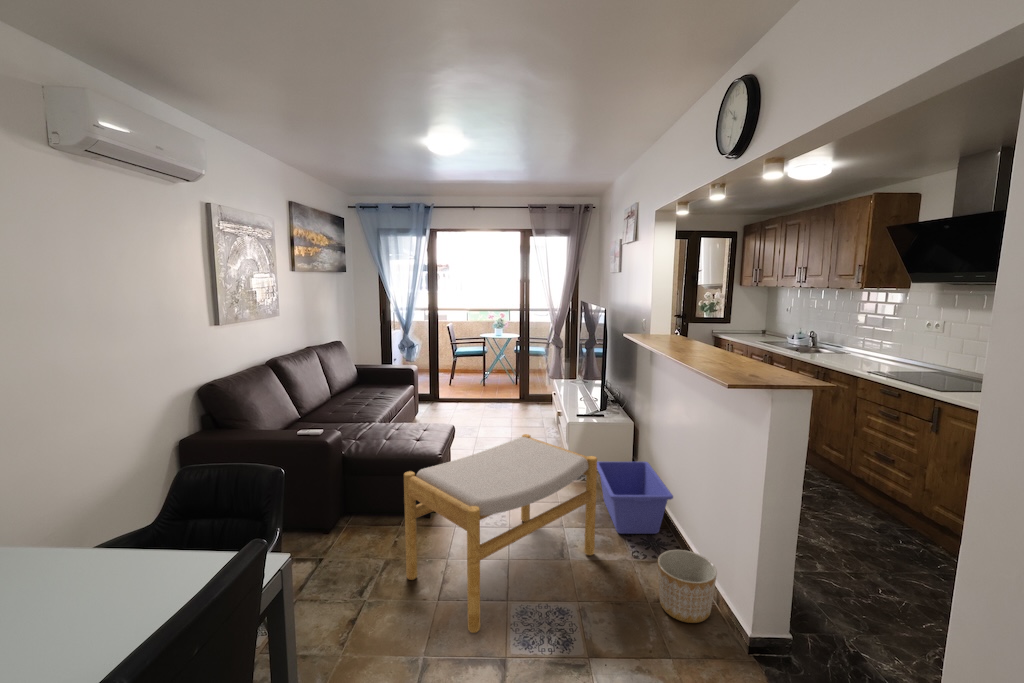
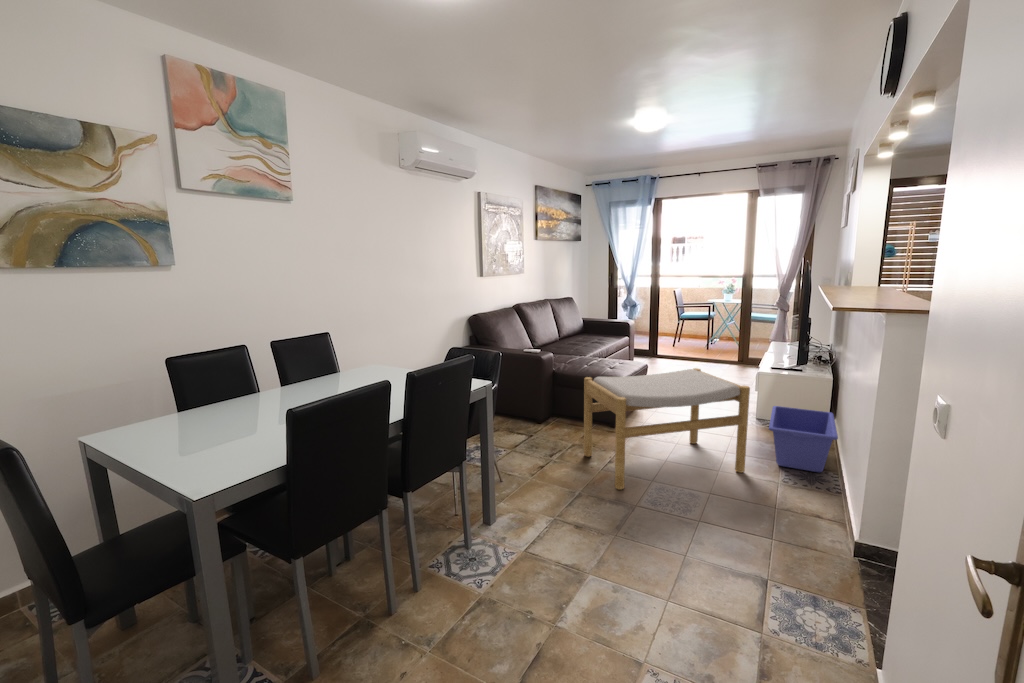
planter: present [658,550,717,623] -> none [785,470,843,529]

